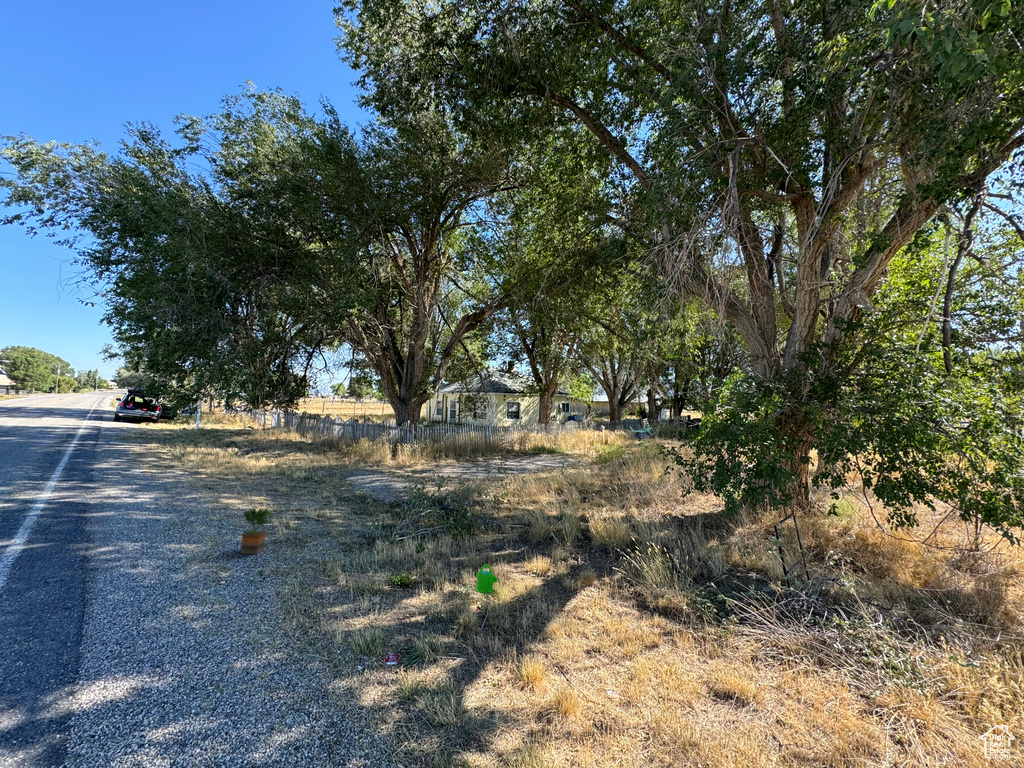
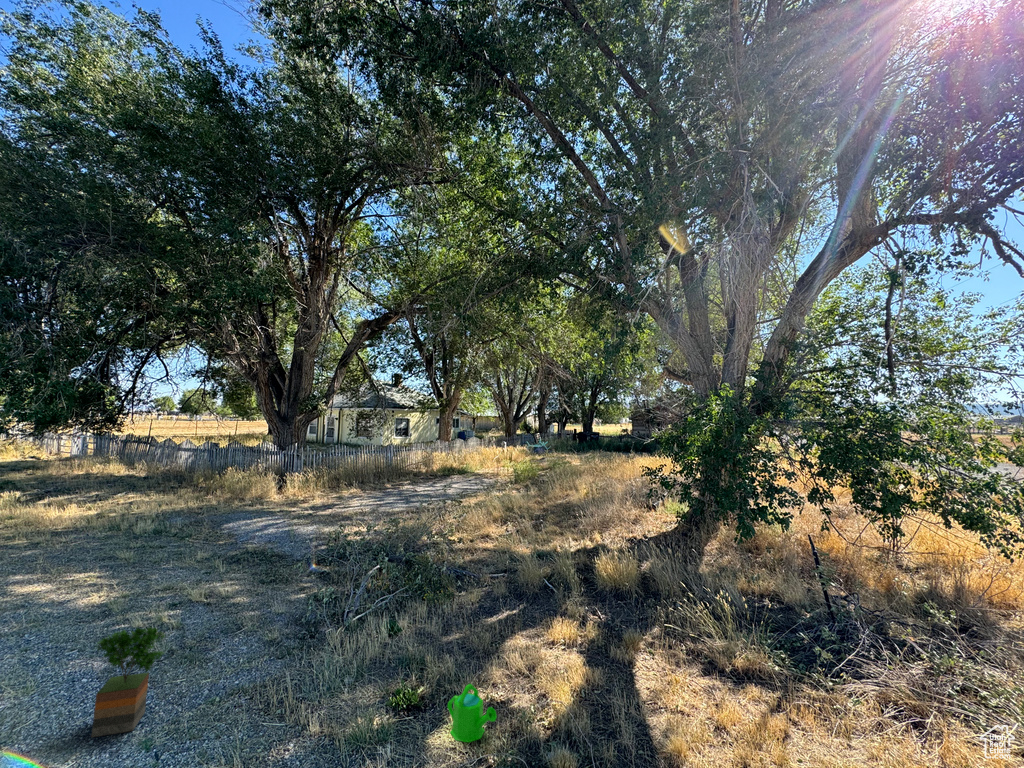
watering can: present [476,564,498,593] -> present [448,684,497,742]

